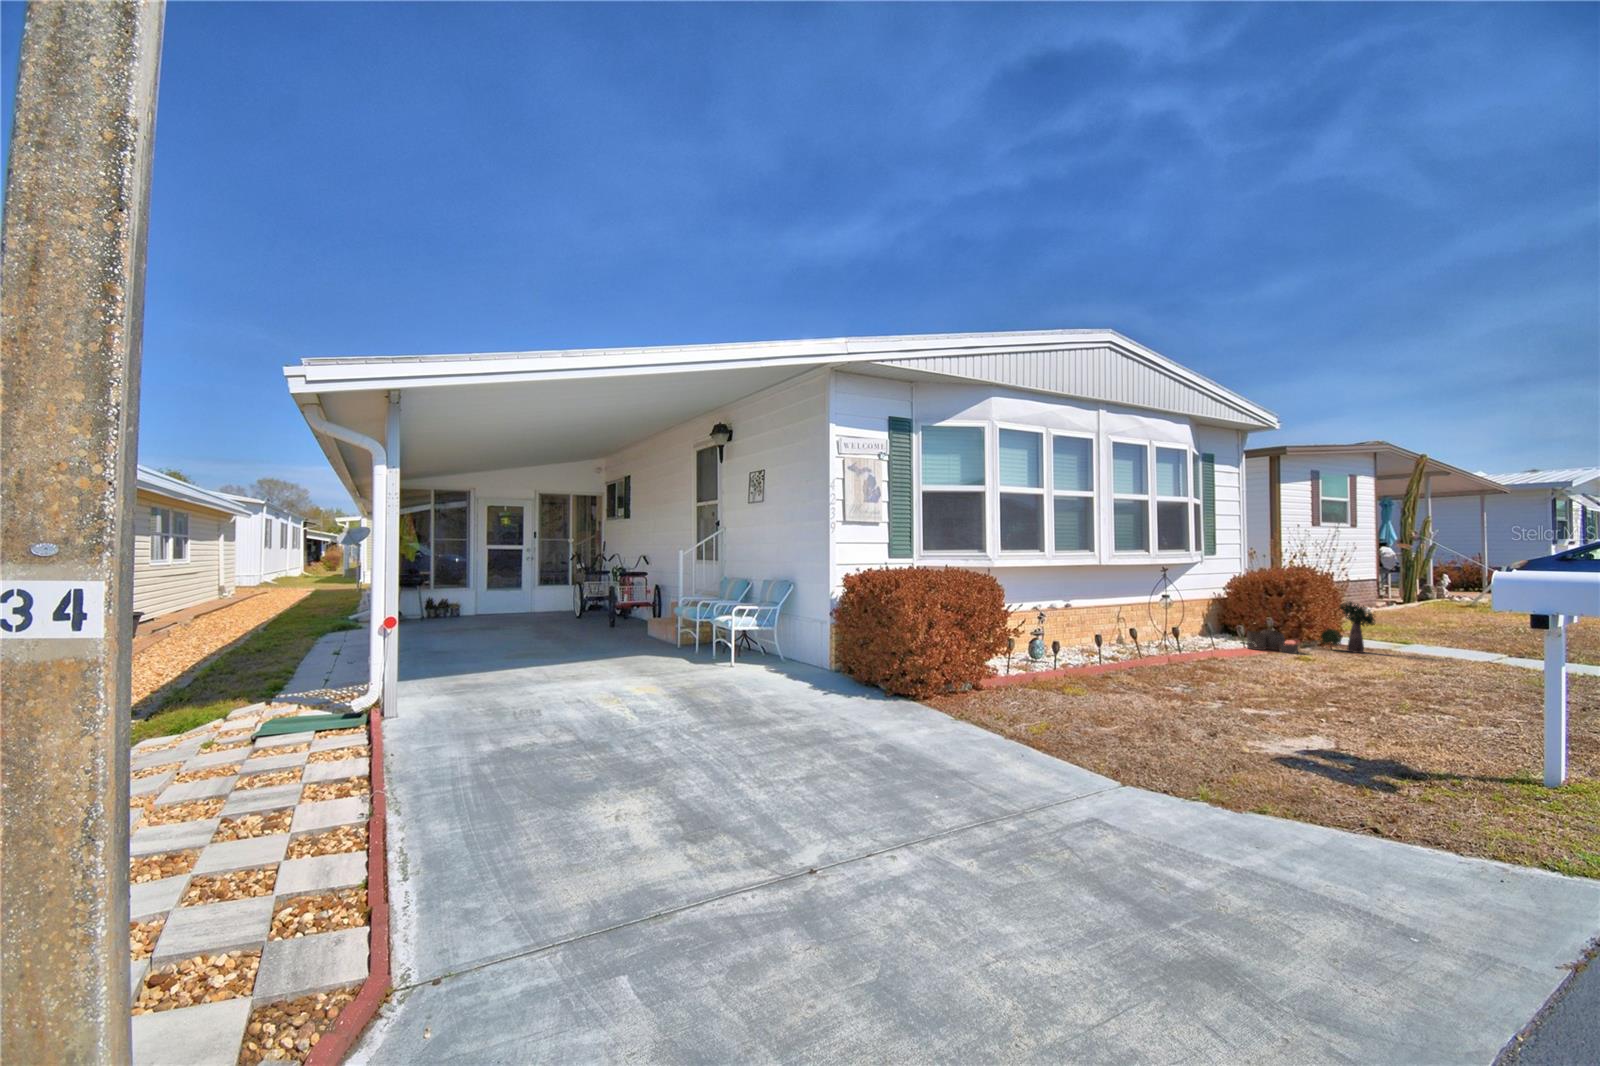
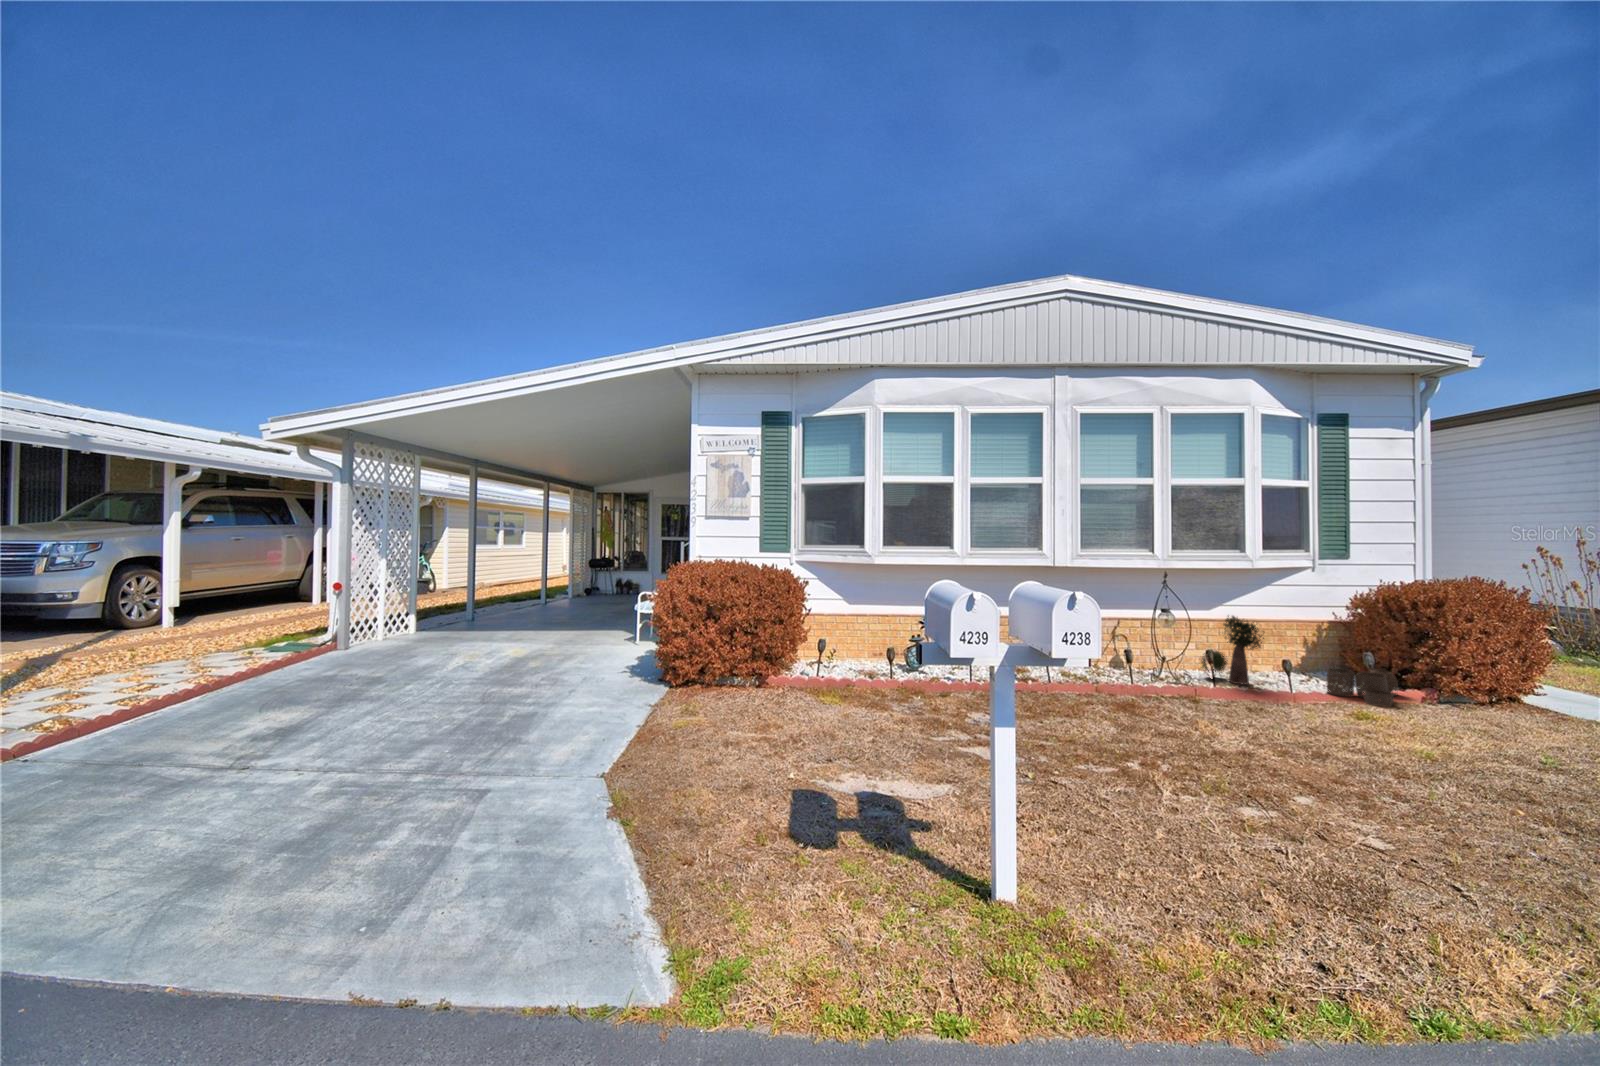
potted plant: present [1321,601,1375,653] -> present [1201,616,1264,684]

